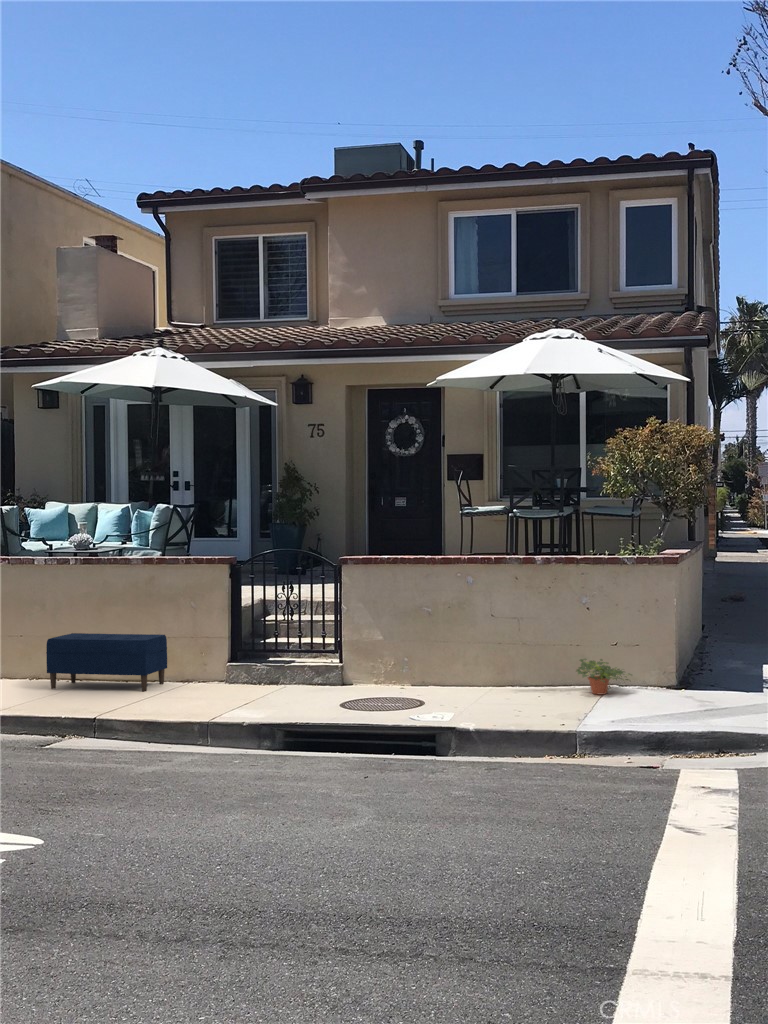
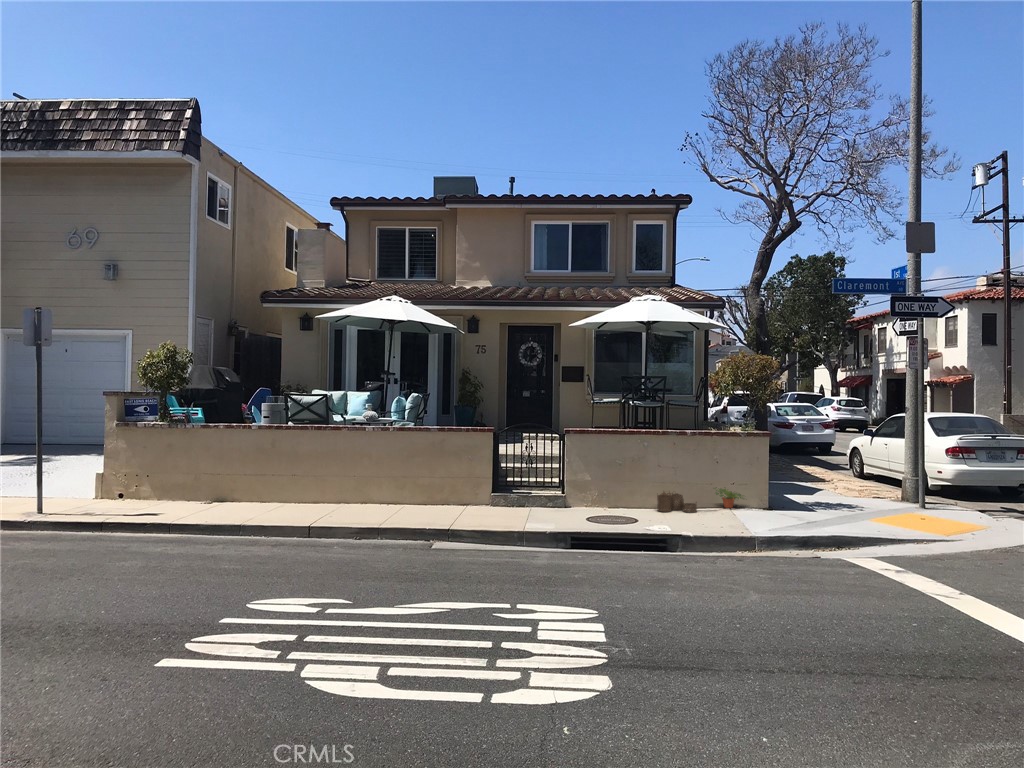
bench: present [46,633,167,692] -> none [378,479,451,516]
woven basket: none [468,661,532,699] -> present [657,492,697,512]

